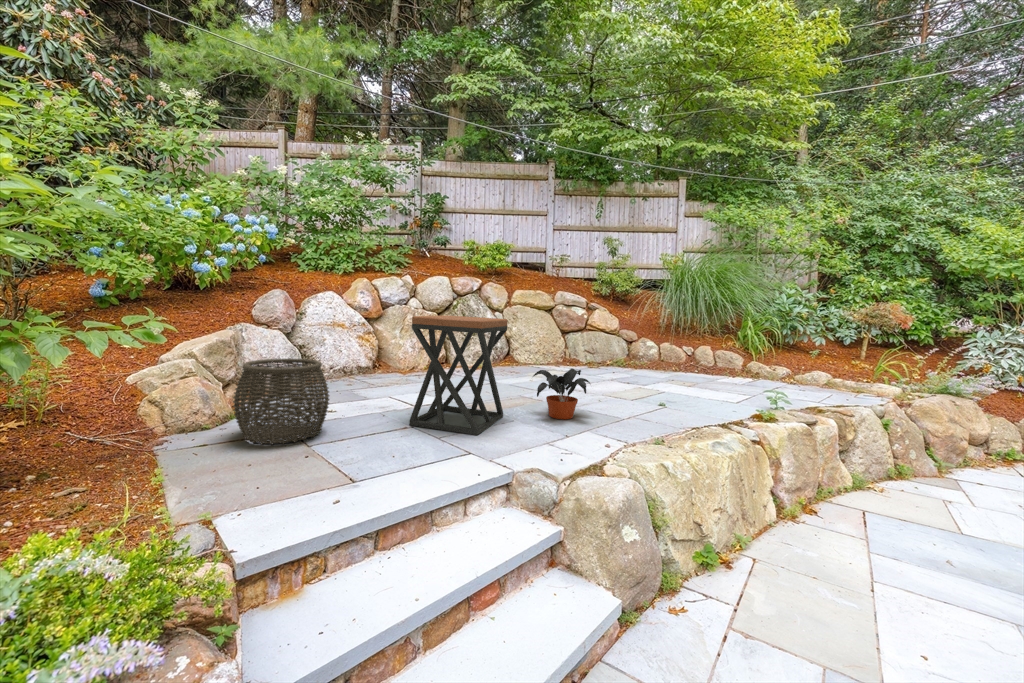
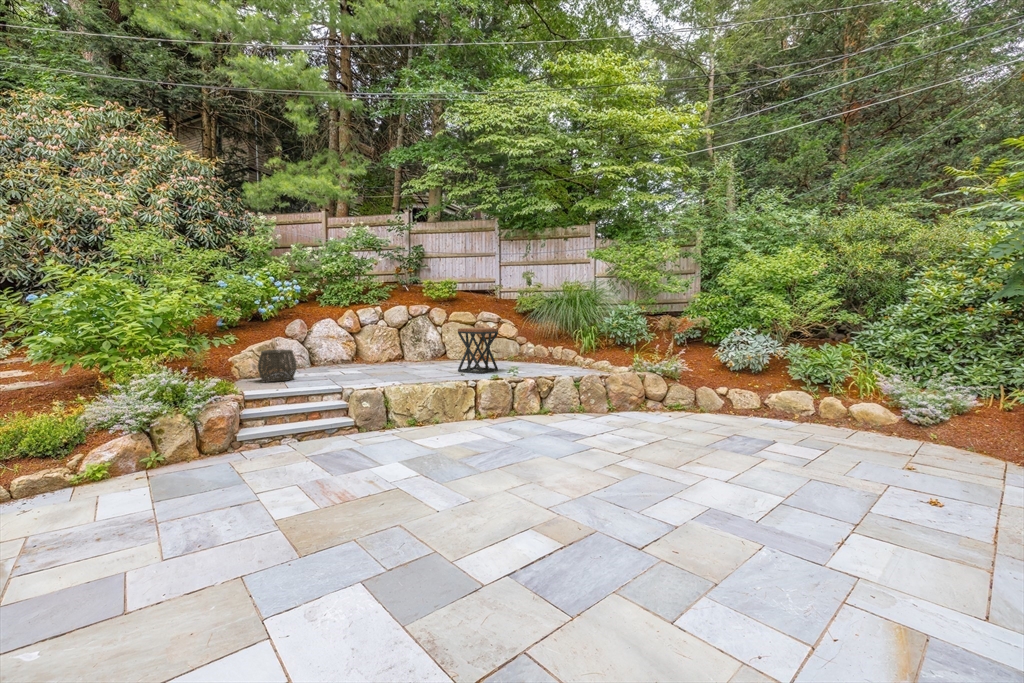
stool: present [409,315,508,435] -> present [458,328,498,374]
potted plant: present [533,369,590,419] -> none [392,354,422,378]

